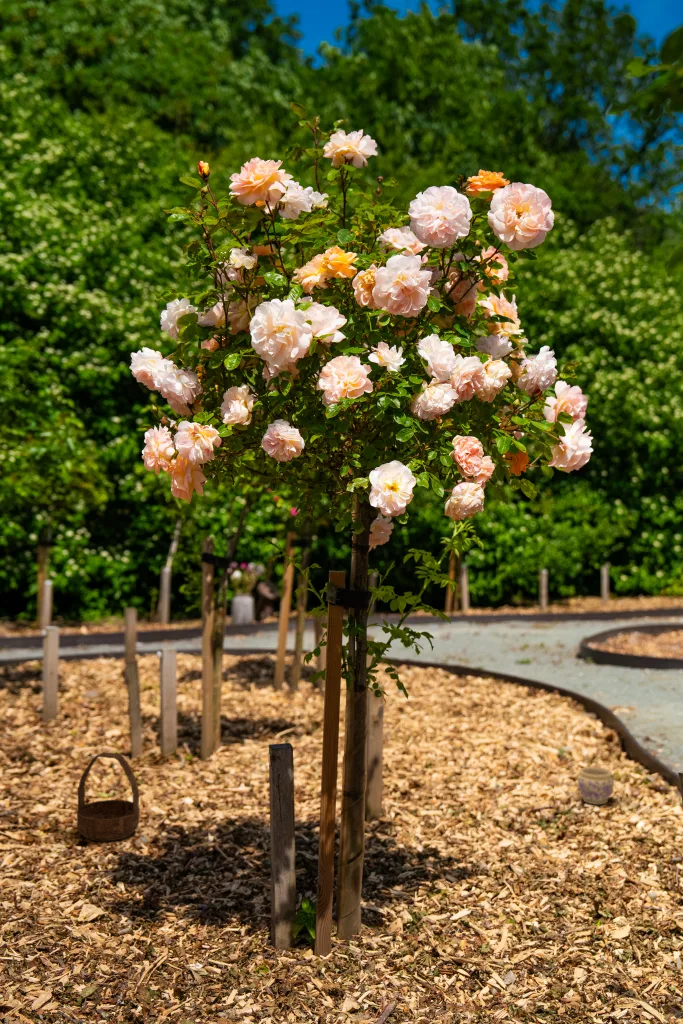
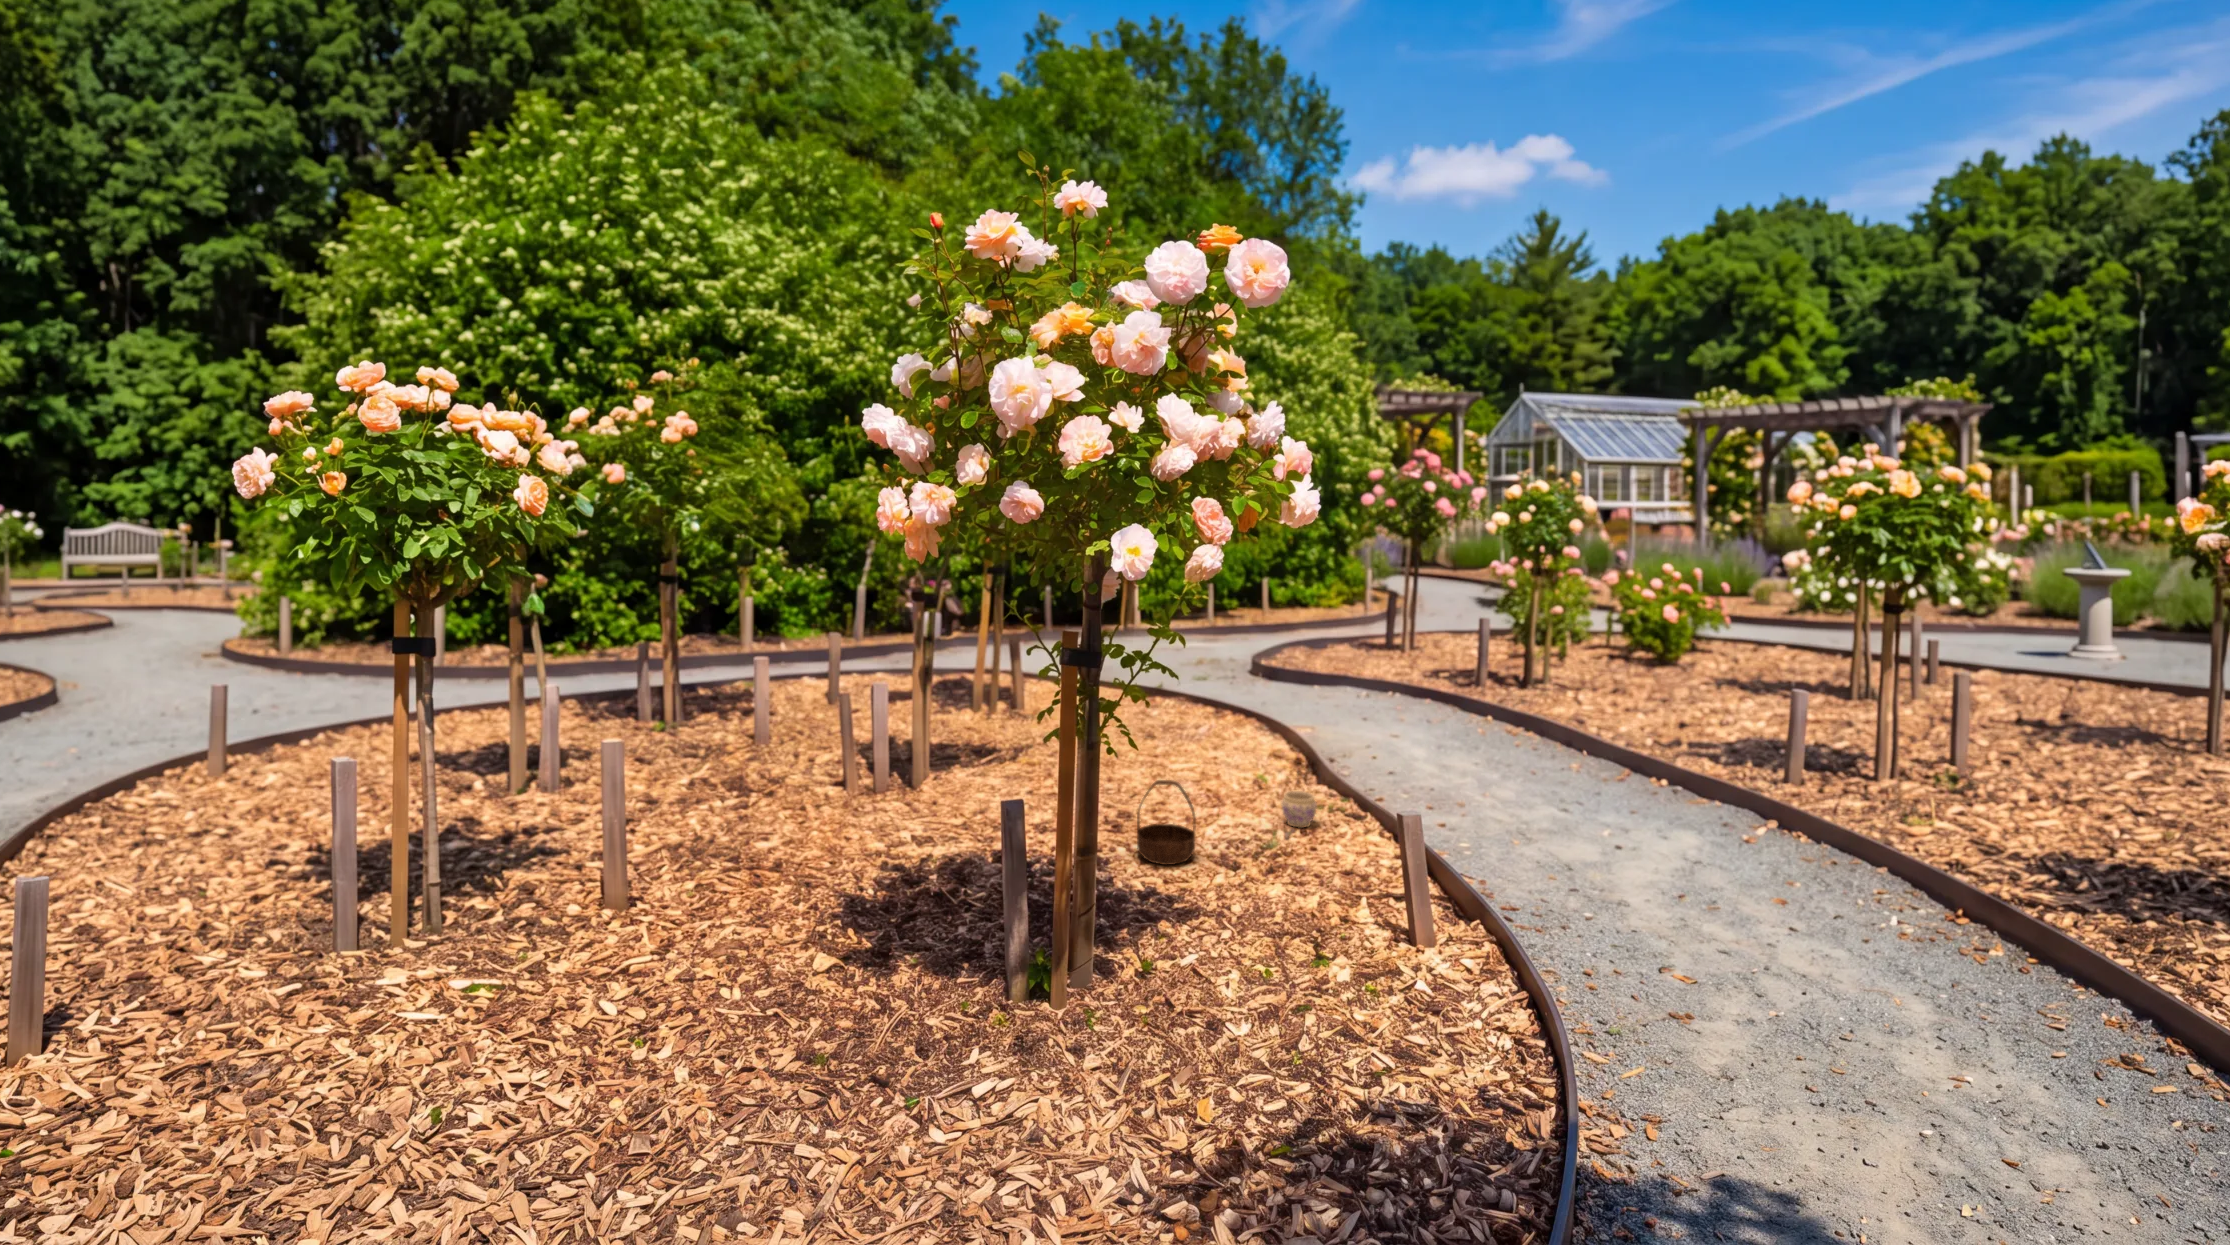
basket: present [77,752,140,841] -> present [1137,780,1196,865]

